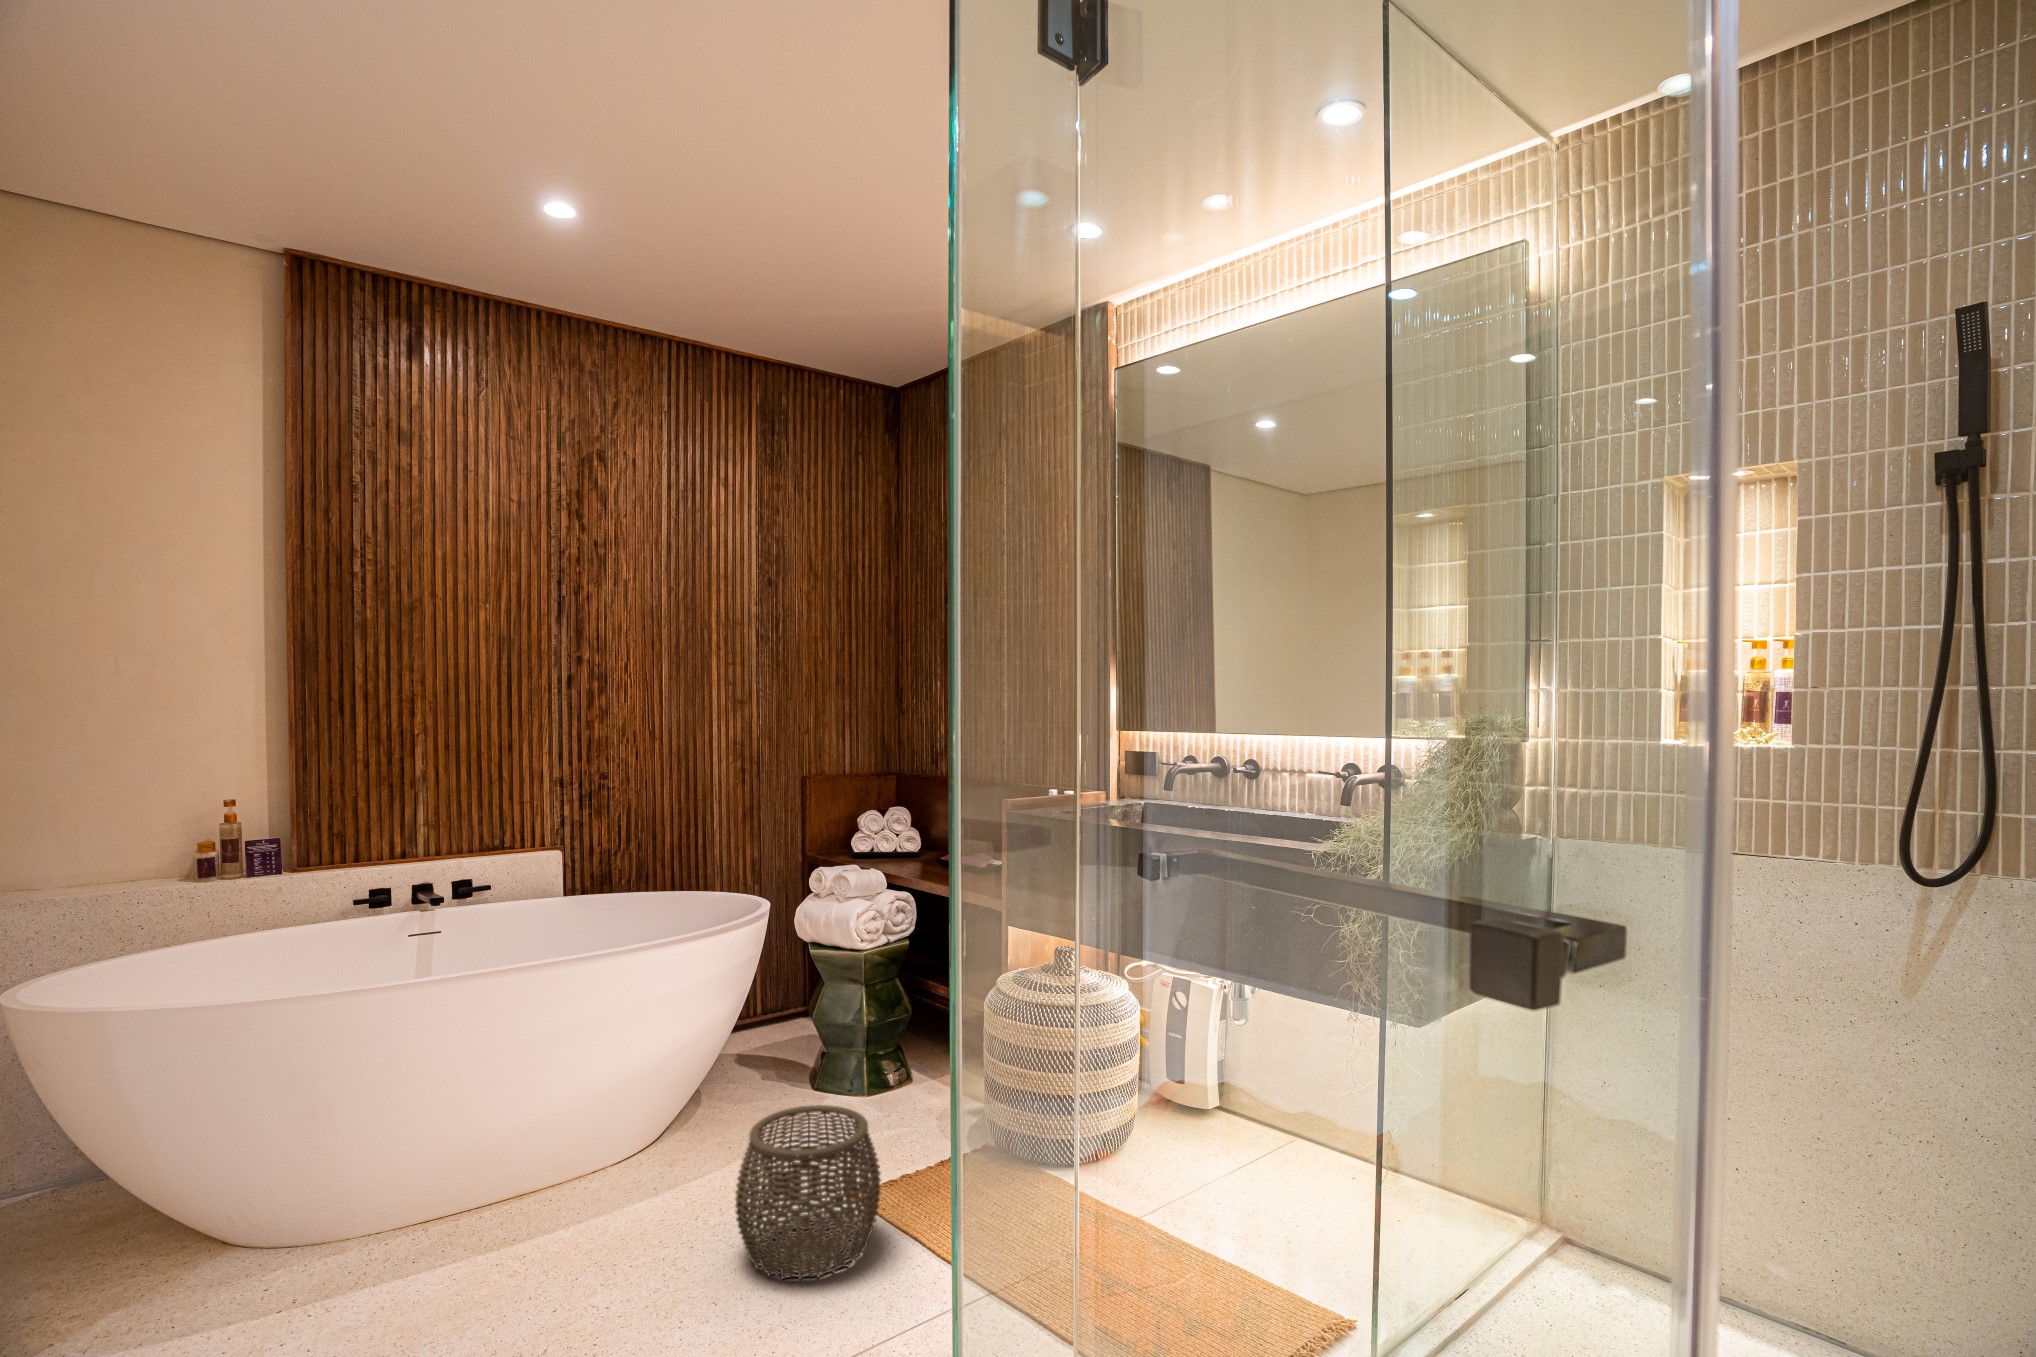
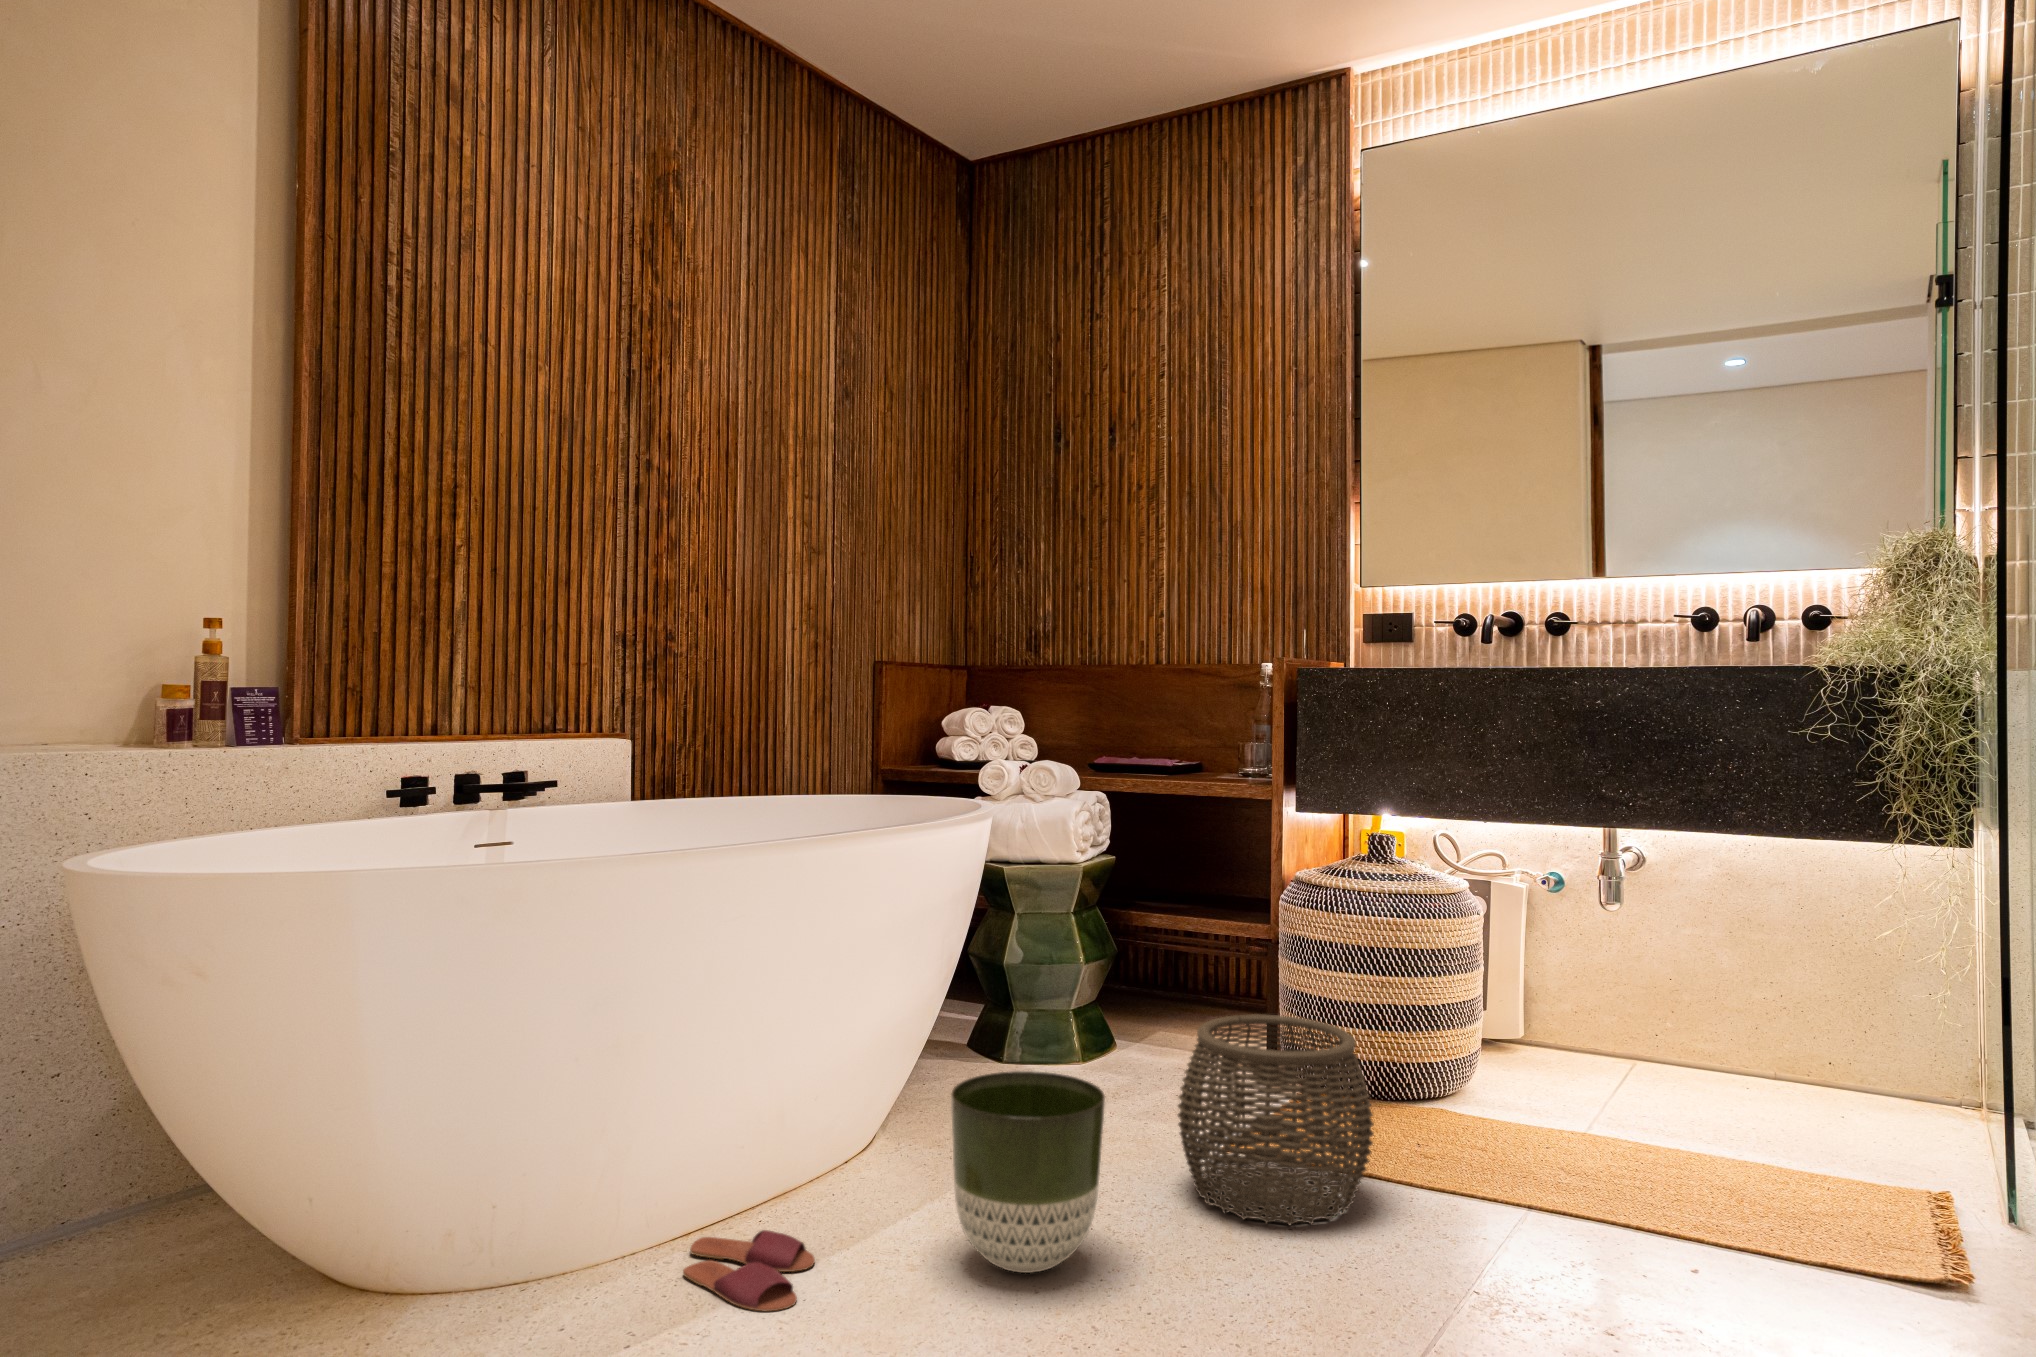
planter: none [508,1147,626,1299] -> present [951,1071,1105,1273]
slippers: none [356,1240,449,1308] -> present [683,1230,815,1311]

